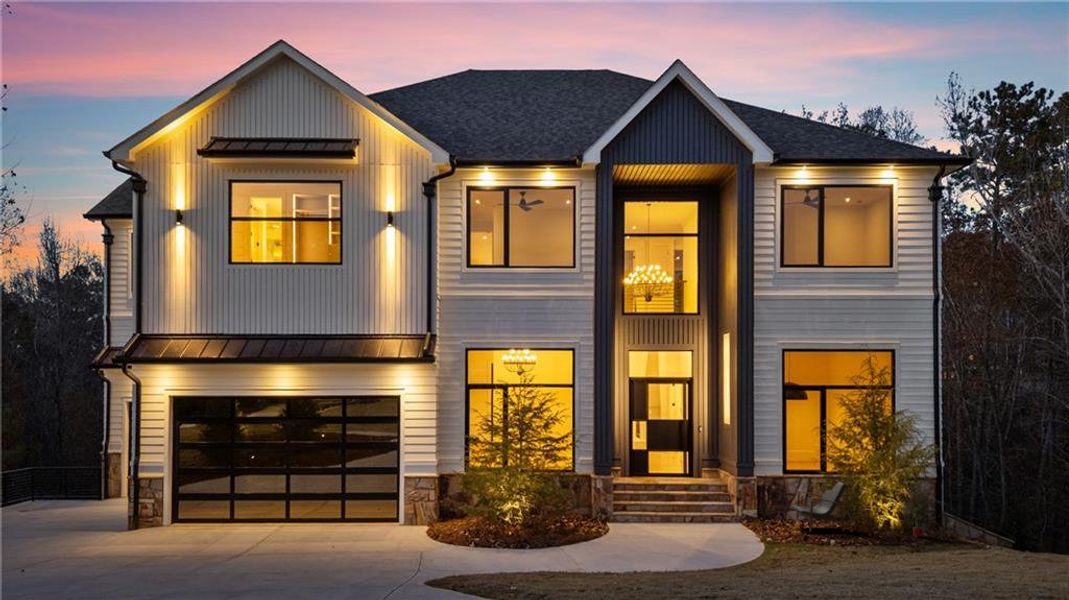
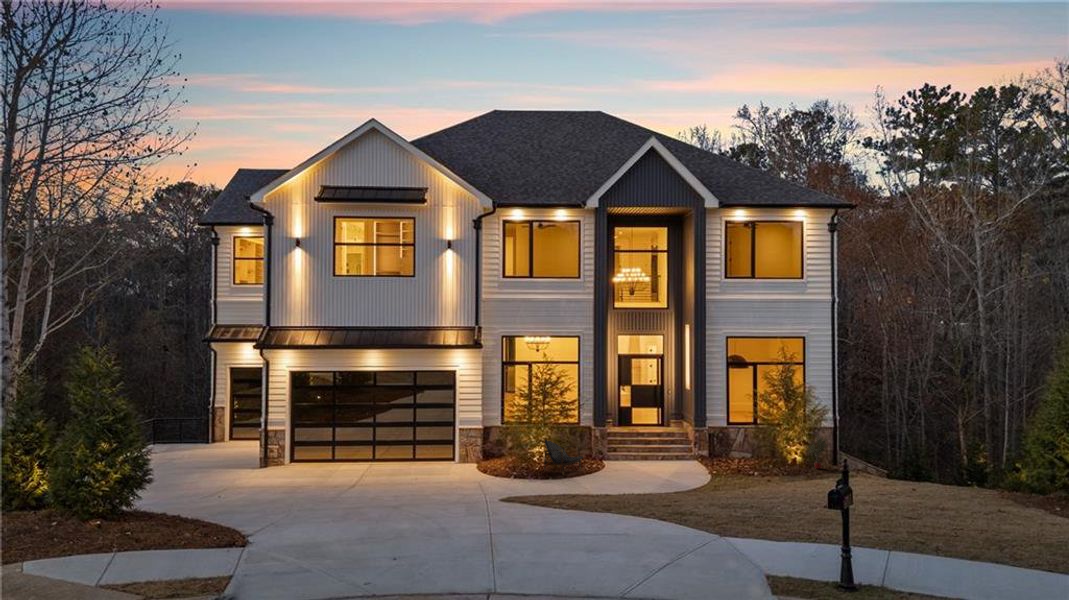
lounge chair: present [791,482,846,532] -> present [544,440,583,474]

